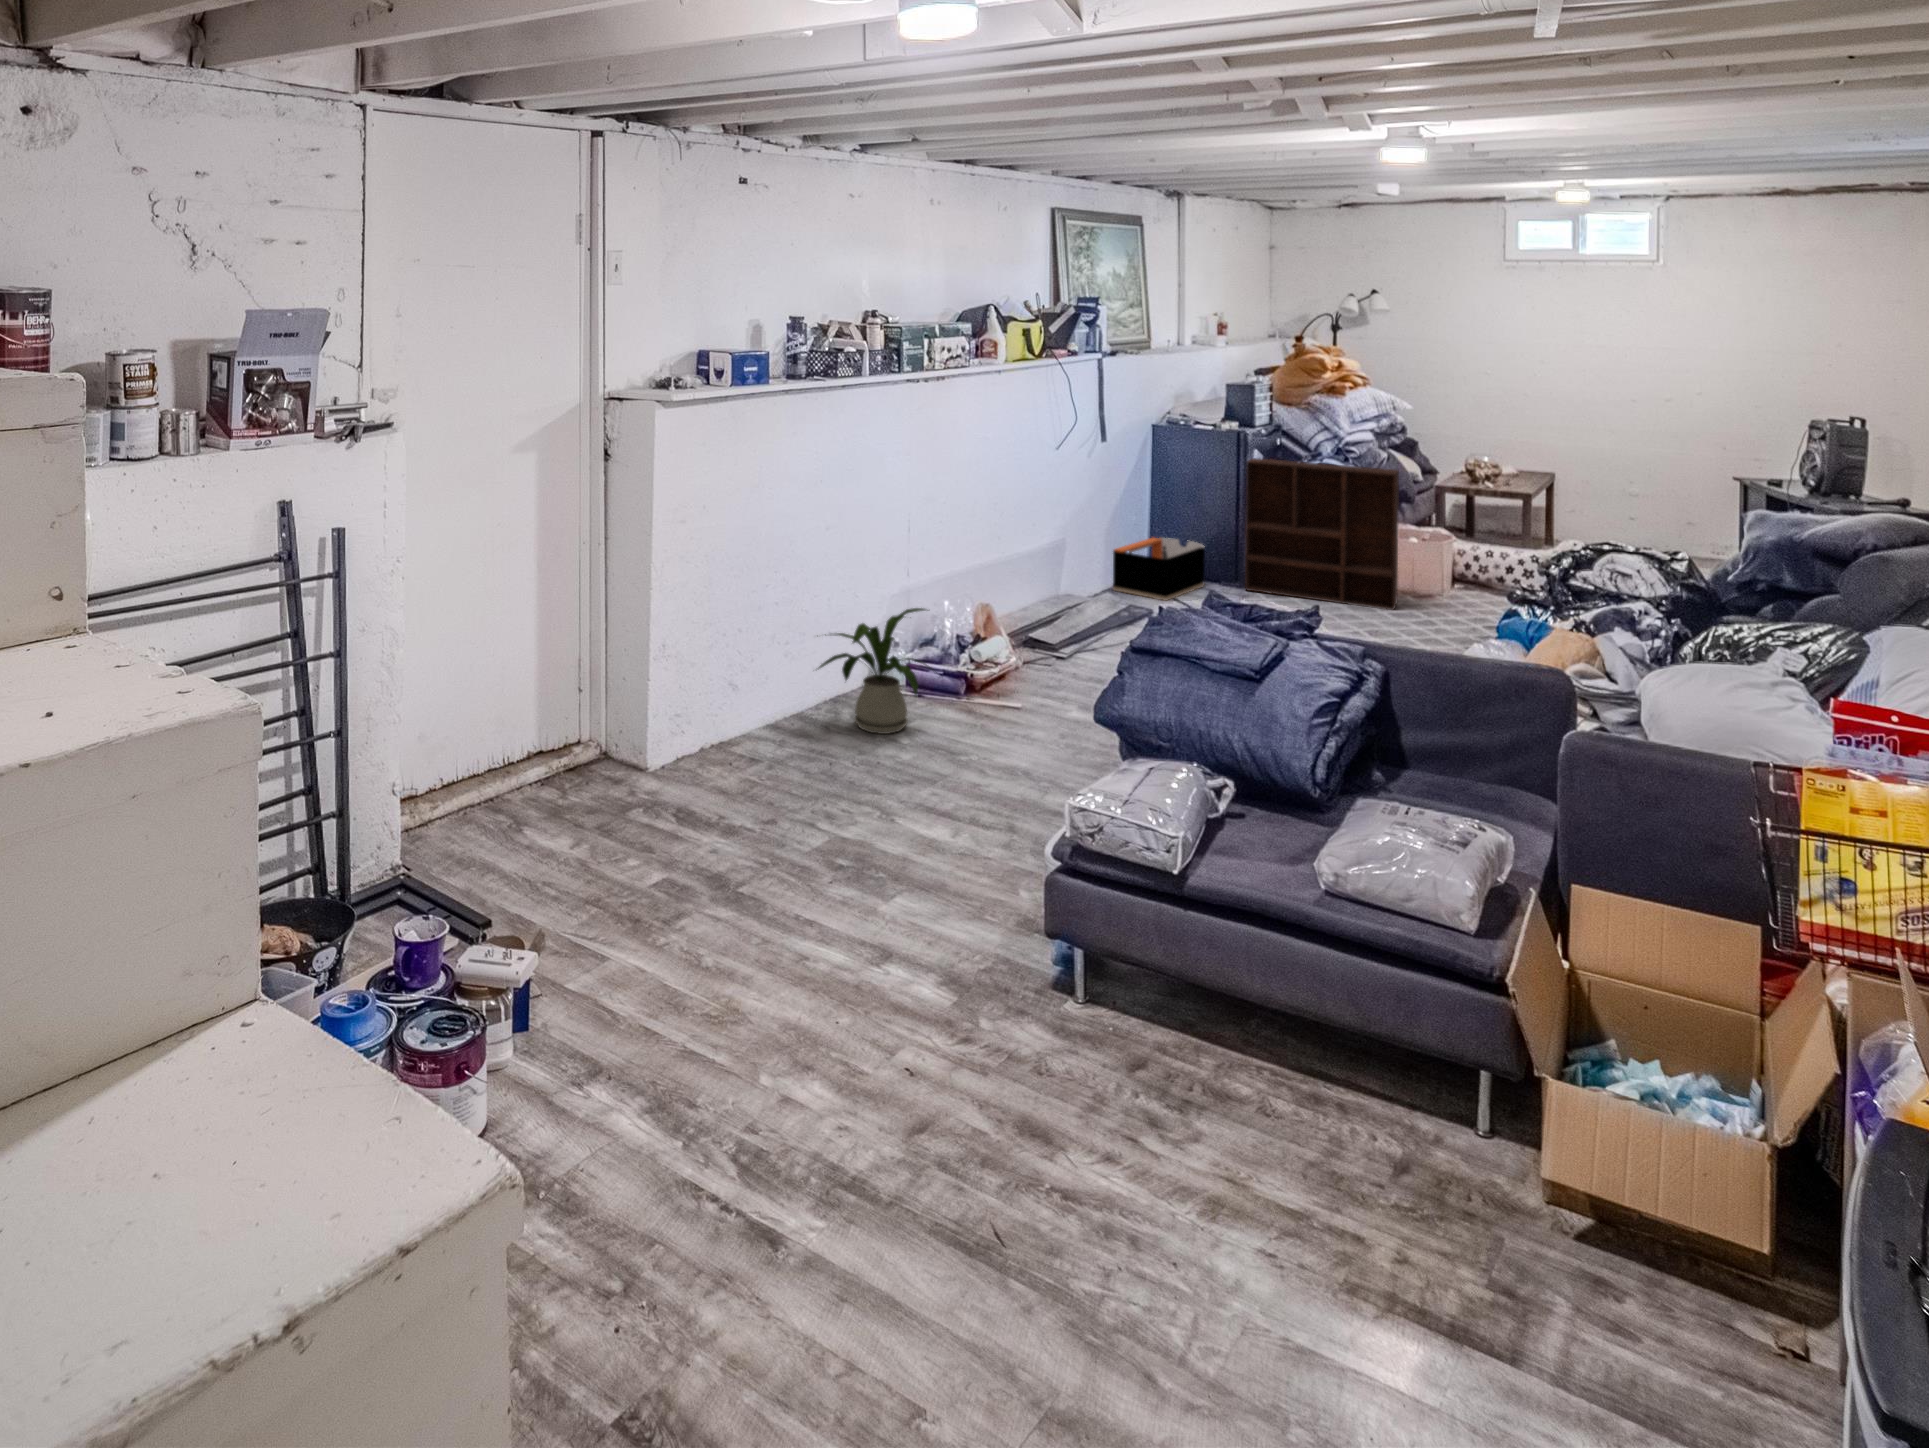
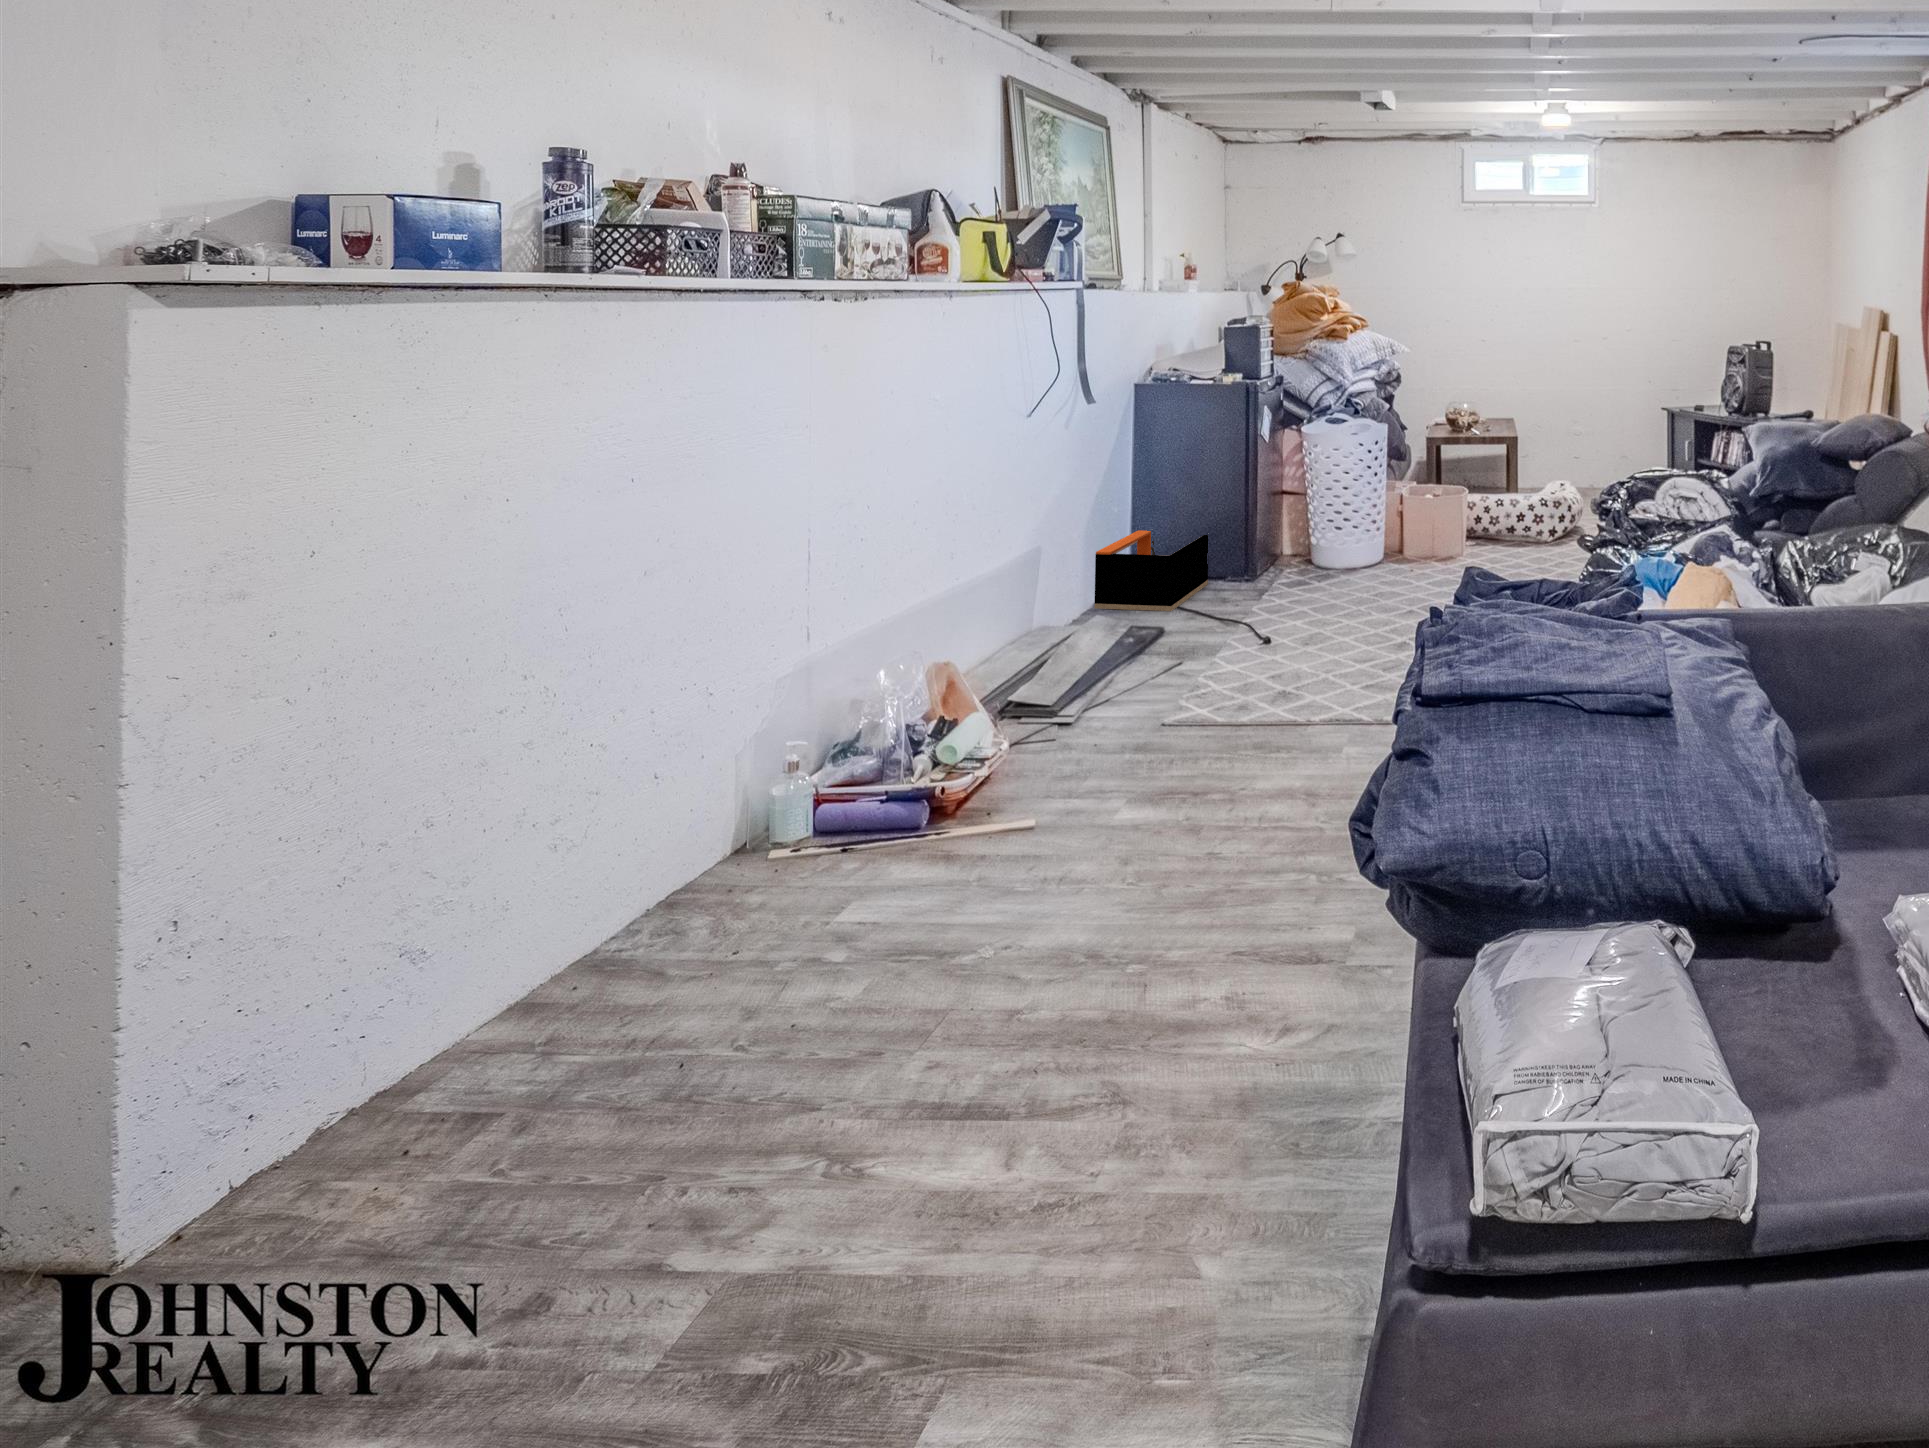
shelving unit: present [1245,458,1399,610] -> none [1258,416,1430,581]
house plant: present [819,608,927,734] -> none [610,695,909,963]

